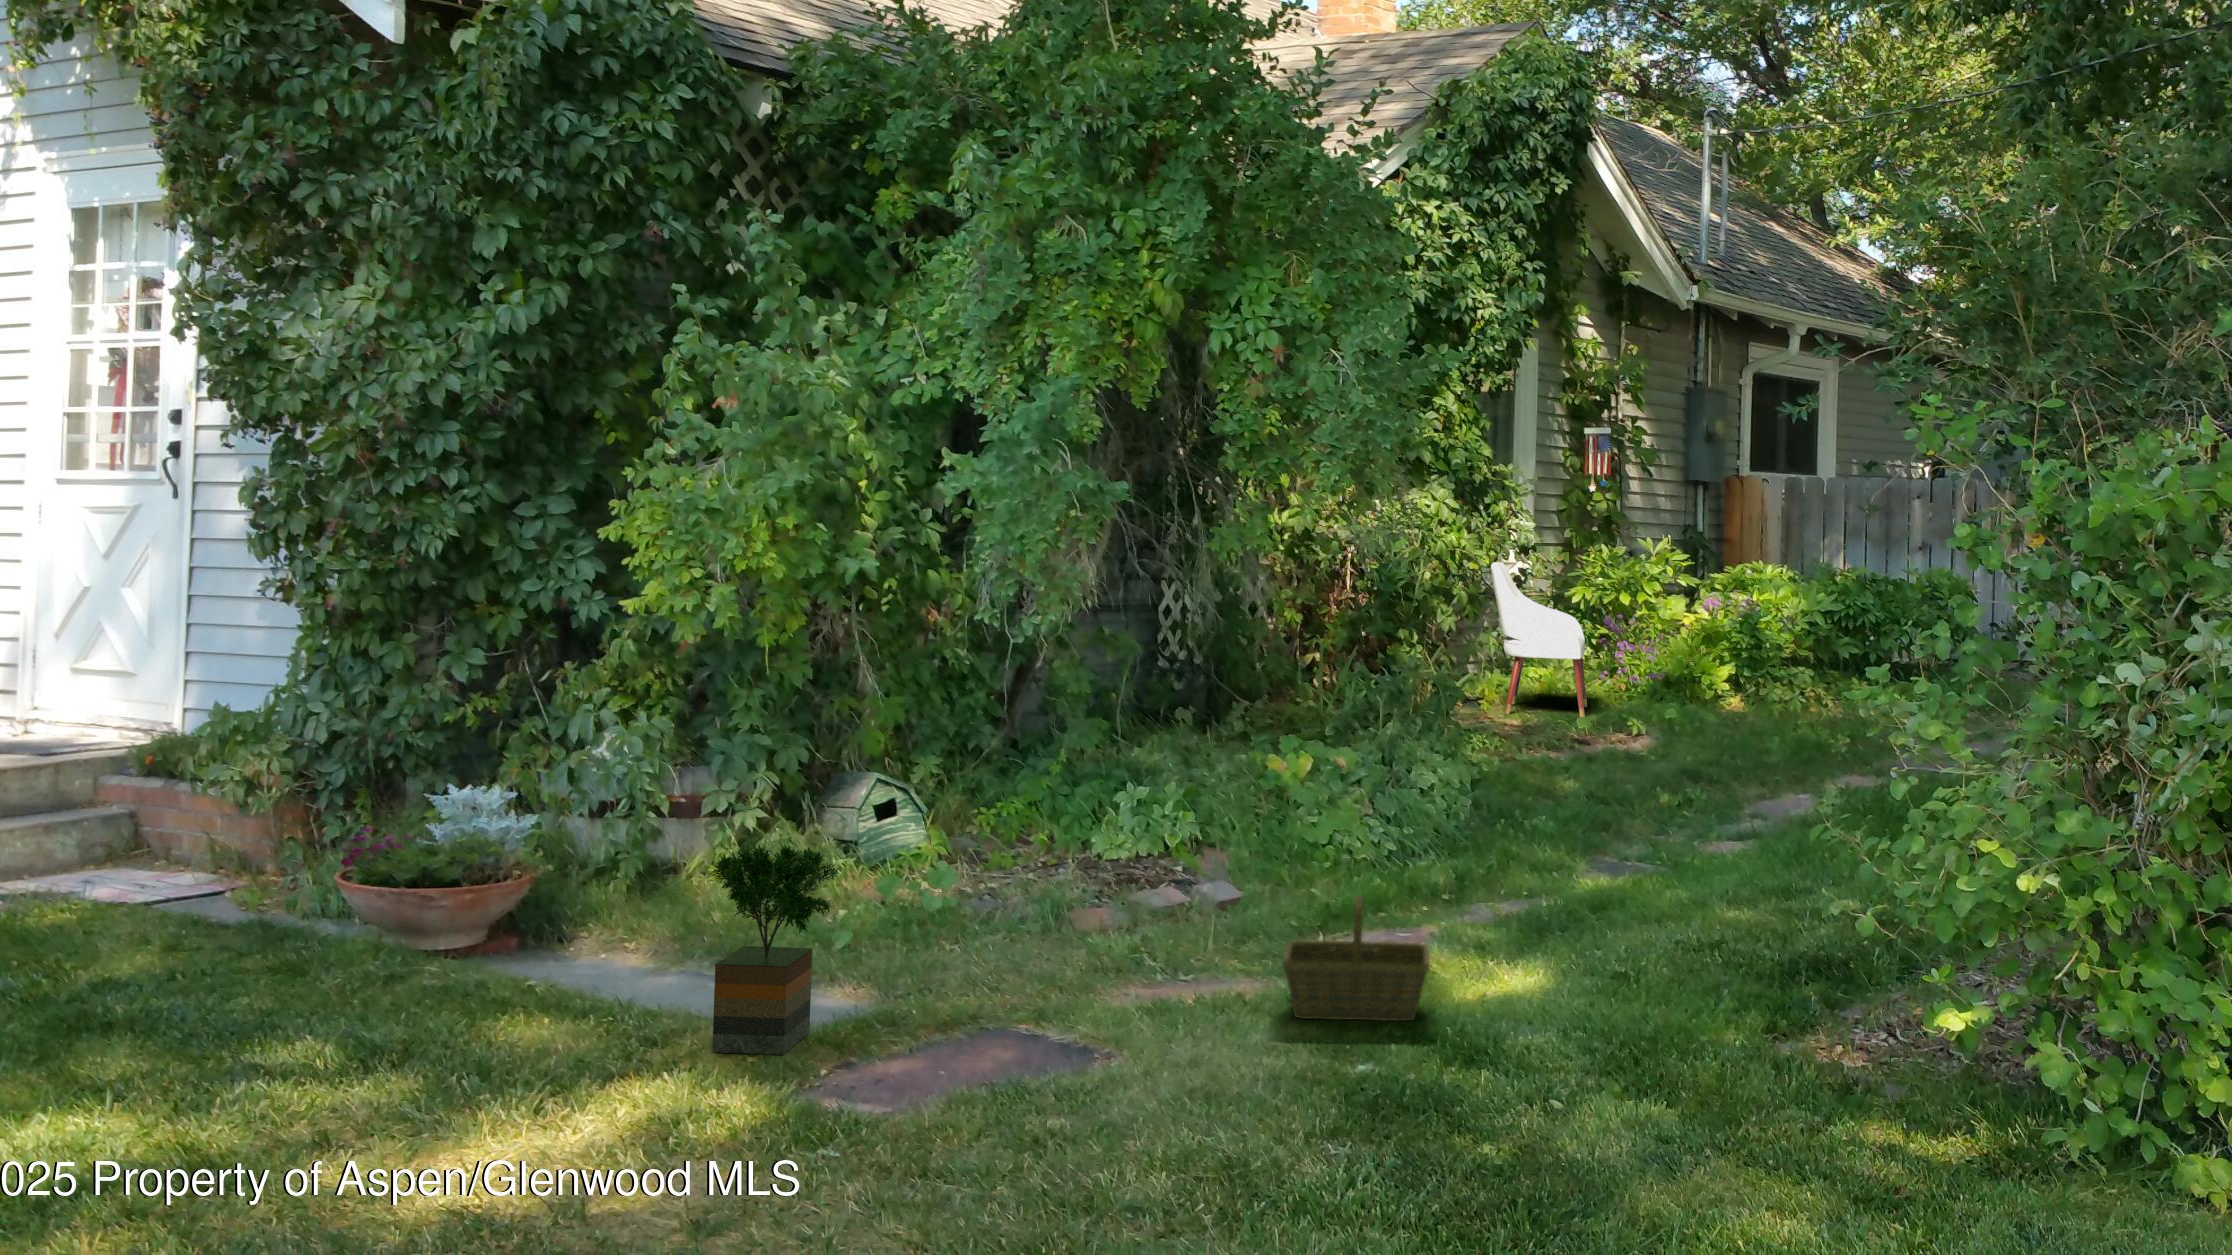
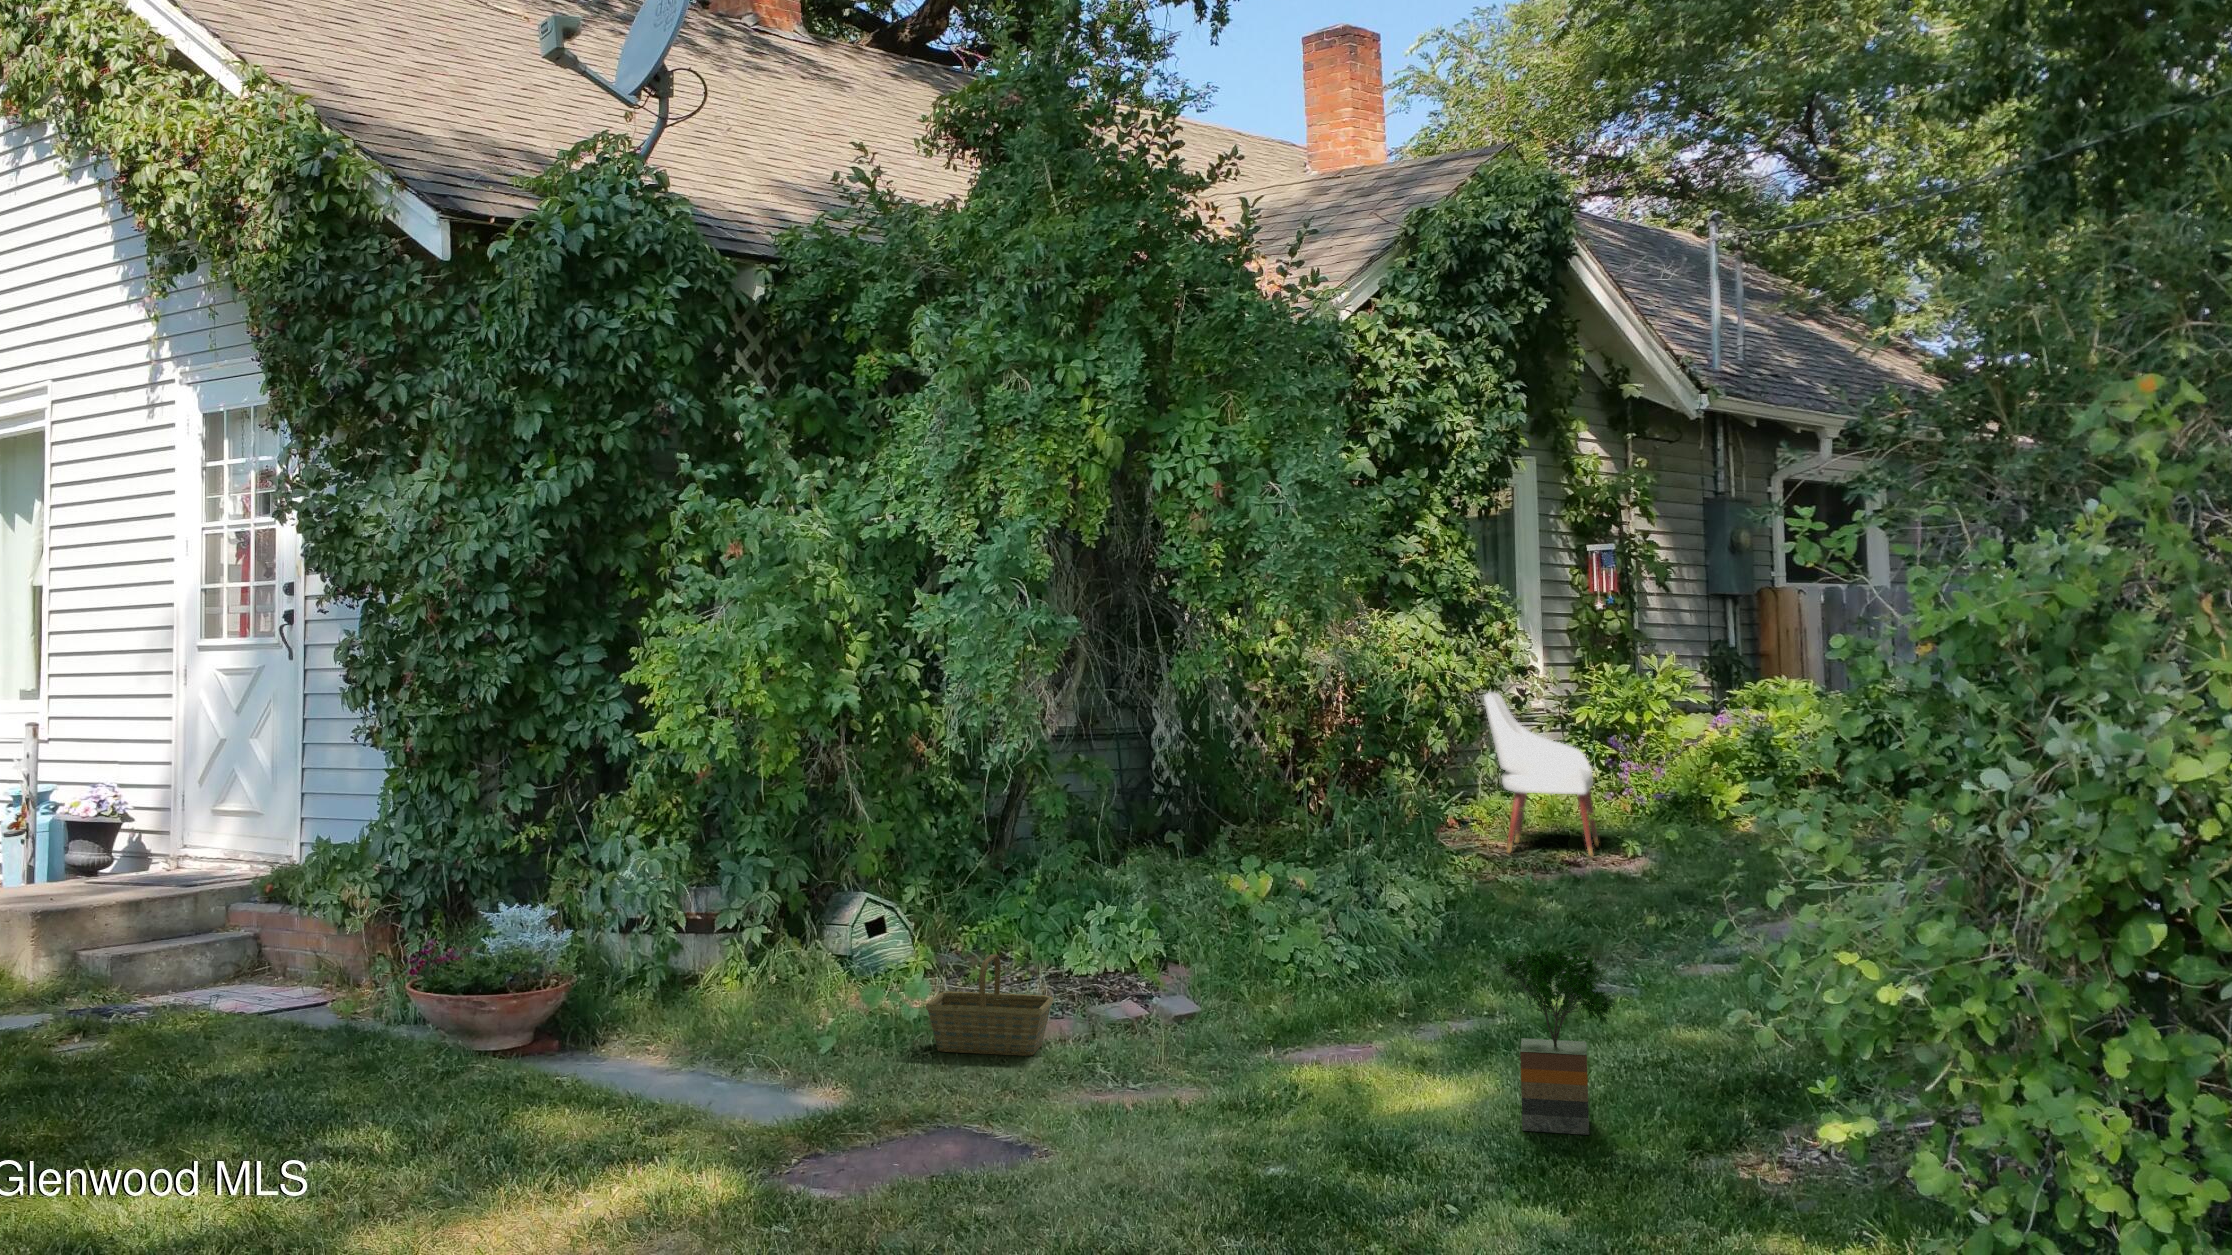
potted tree: present [710,845,839,1055] -> present [1497,947,1616,1135]
basket: present [1283,896,1430,1021] -> present [926,954,1053,1056]

